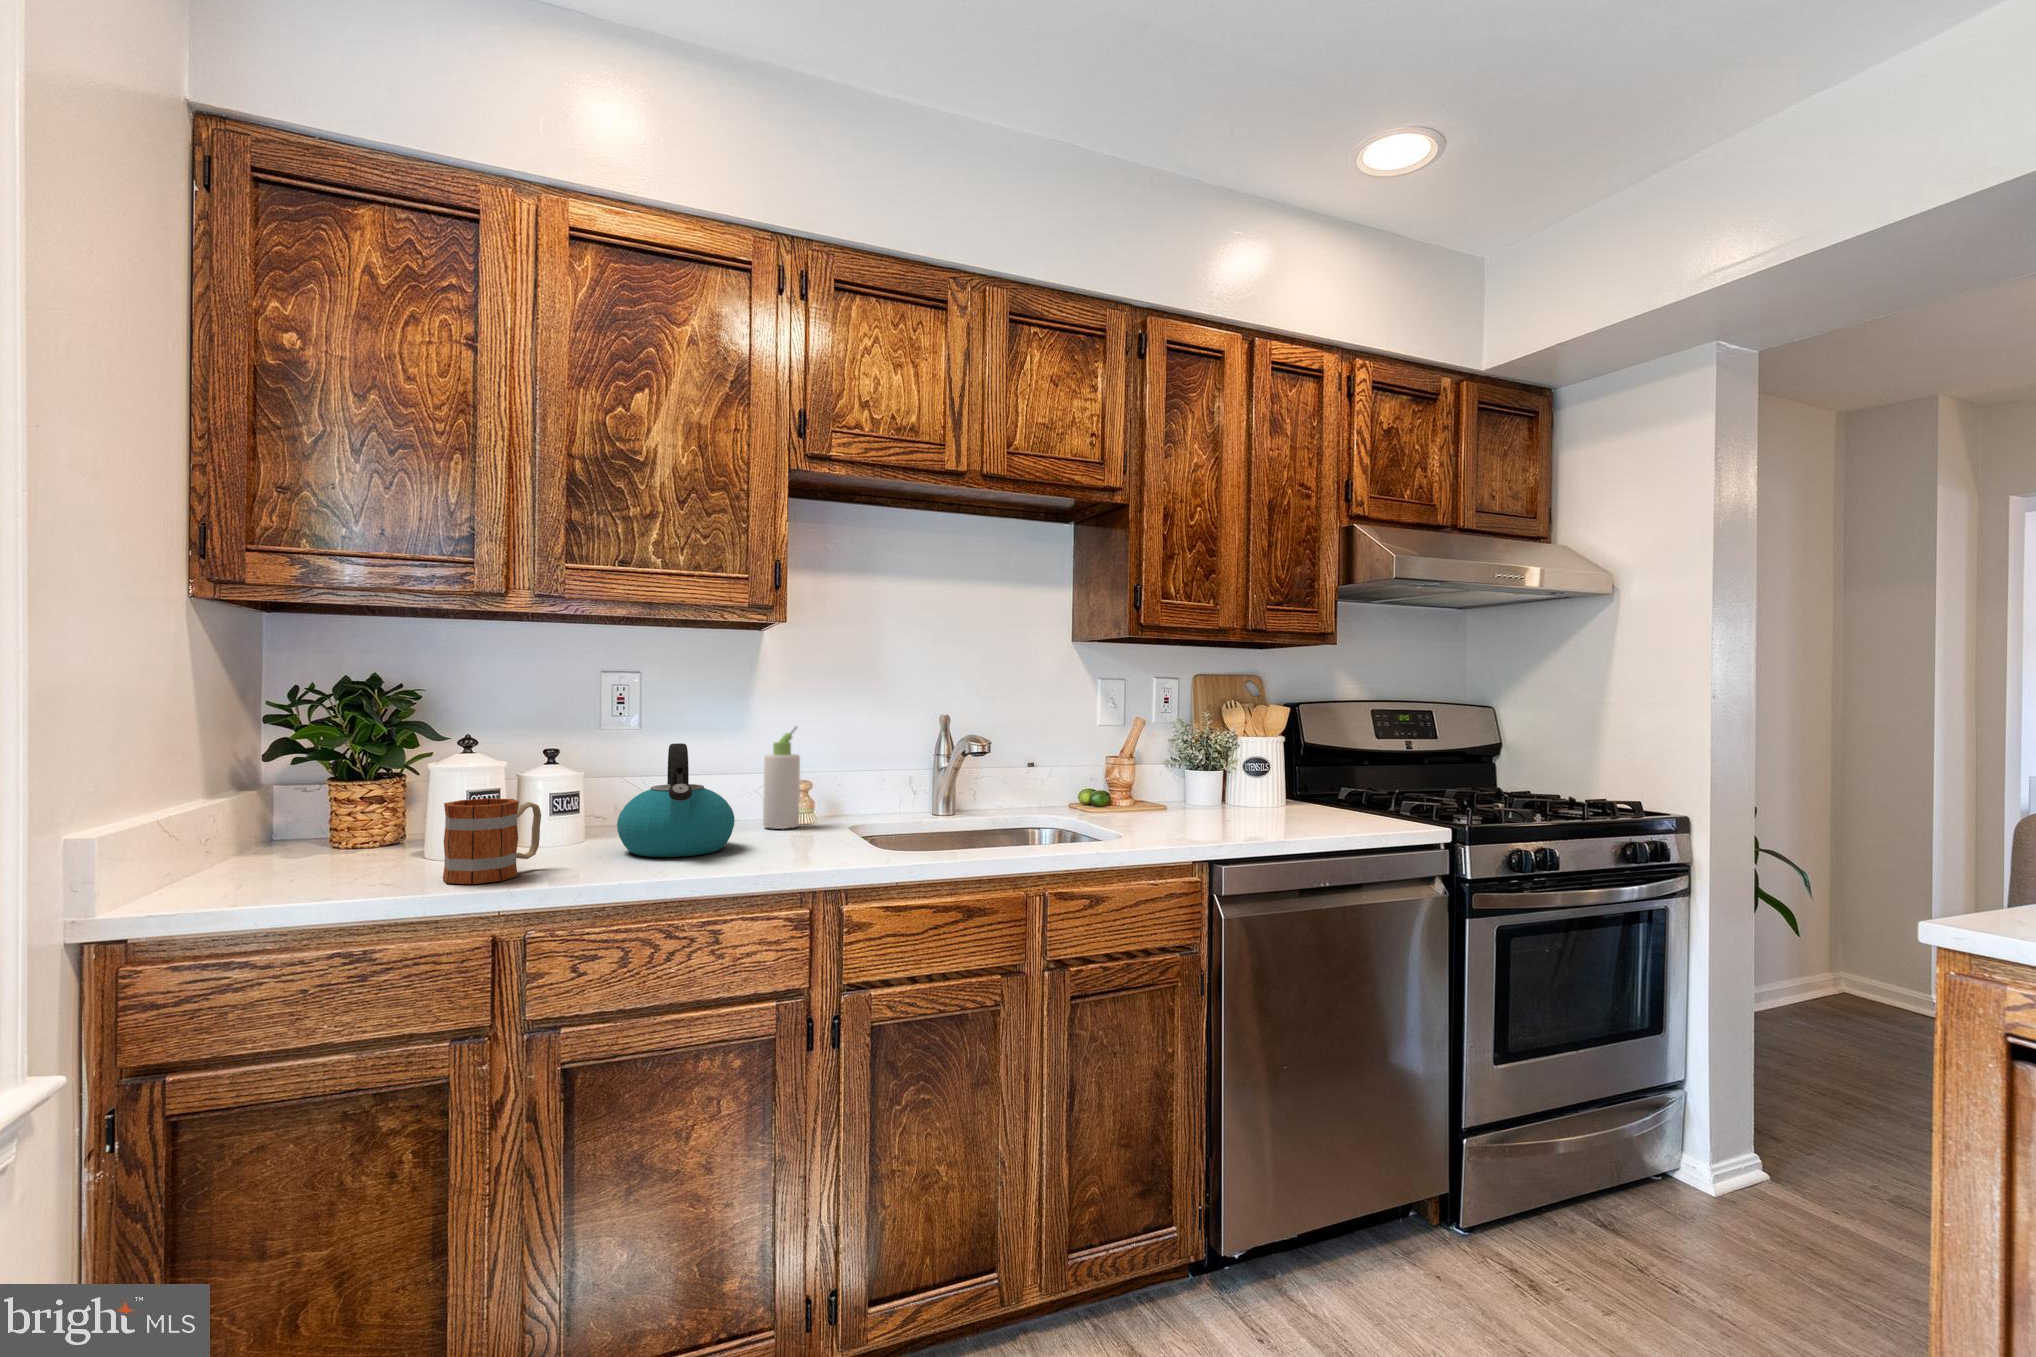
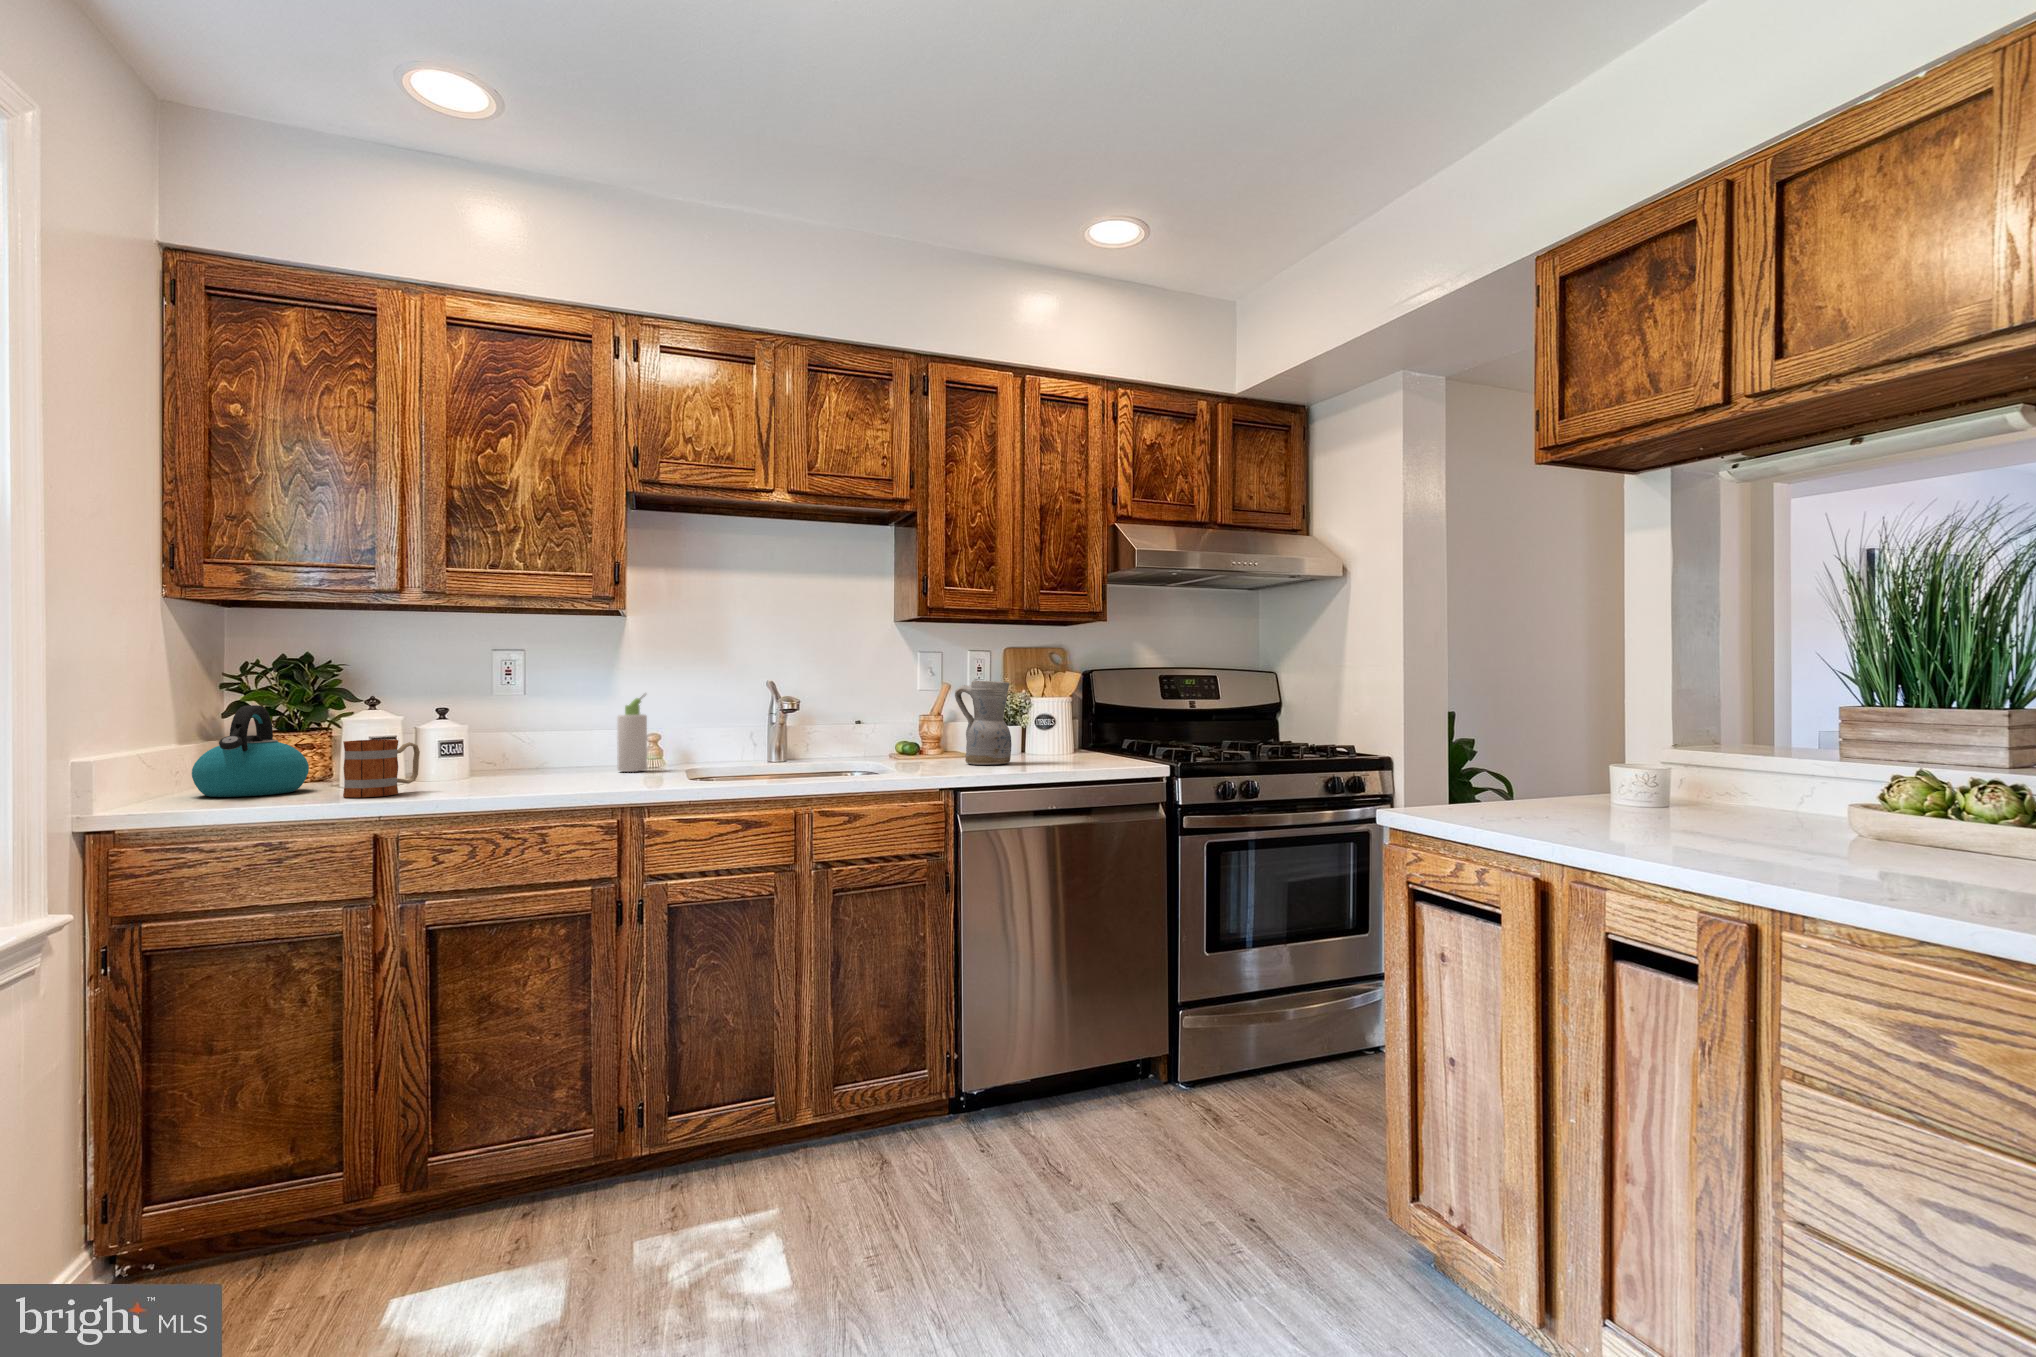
ceramic pitcher: none [1173,714,1247,822] -> present [955,680,1012,765]
kettle: present [617,743,735,857] -> present [192,705,309,797]

